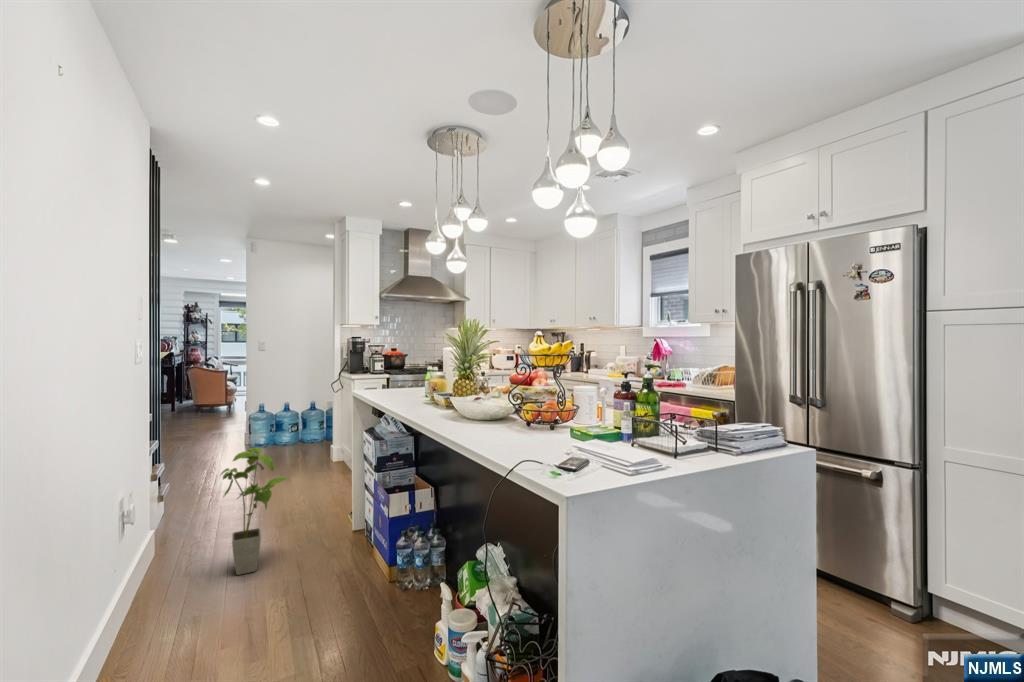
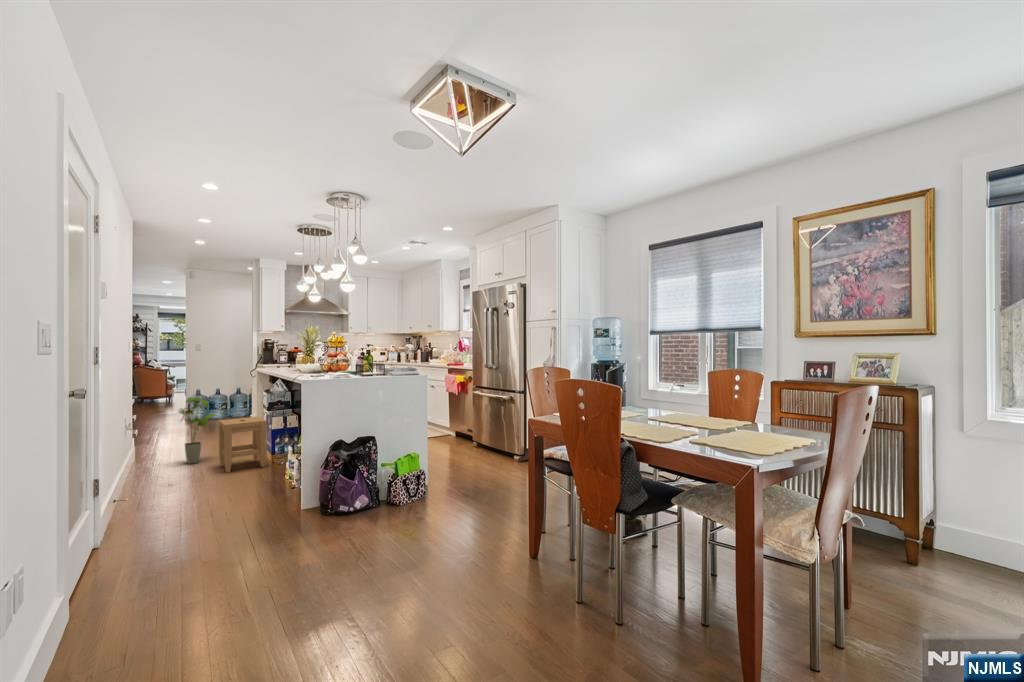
stool: none [293,488,383,620] -> present [219,417,267,473]

